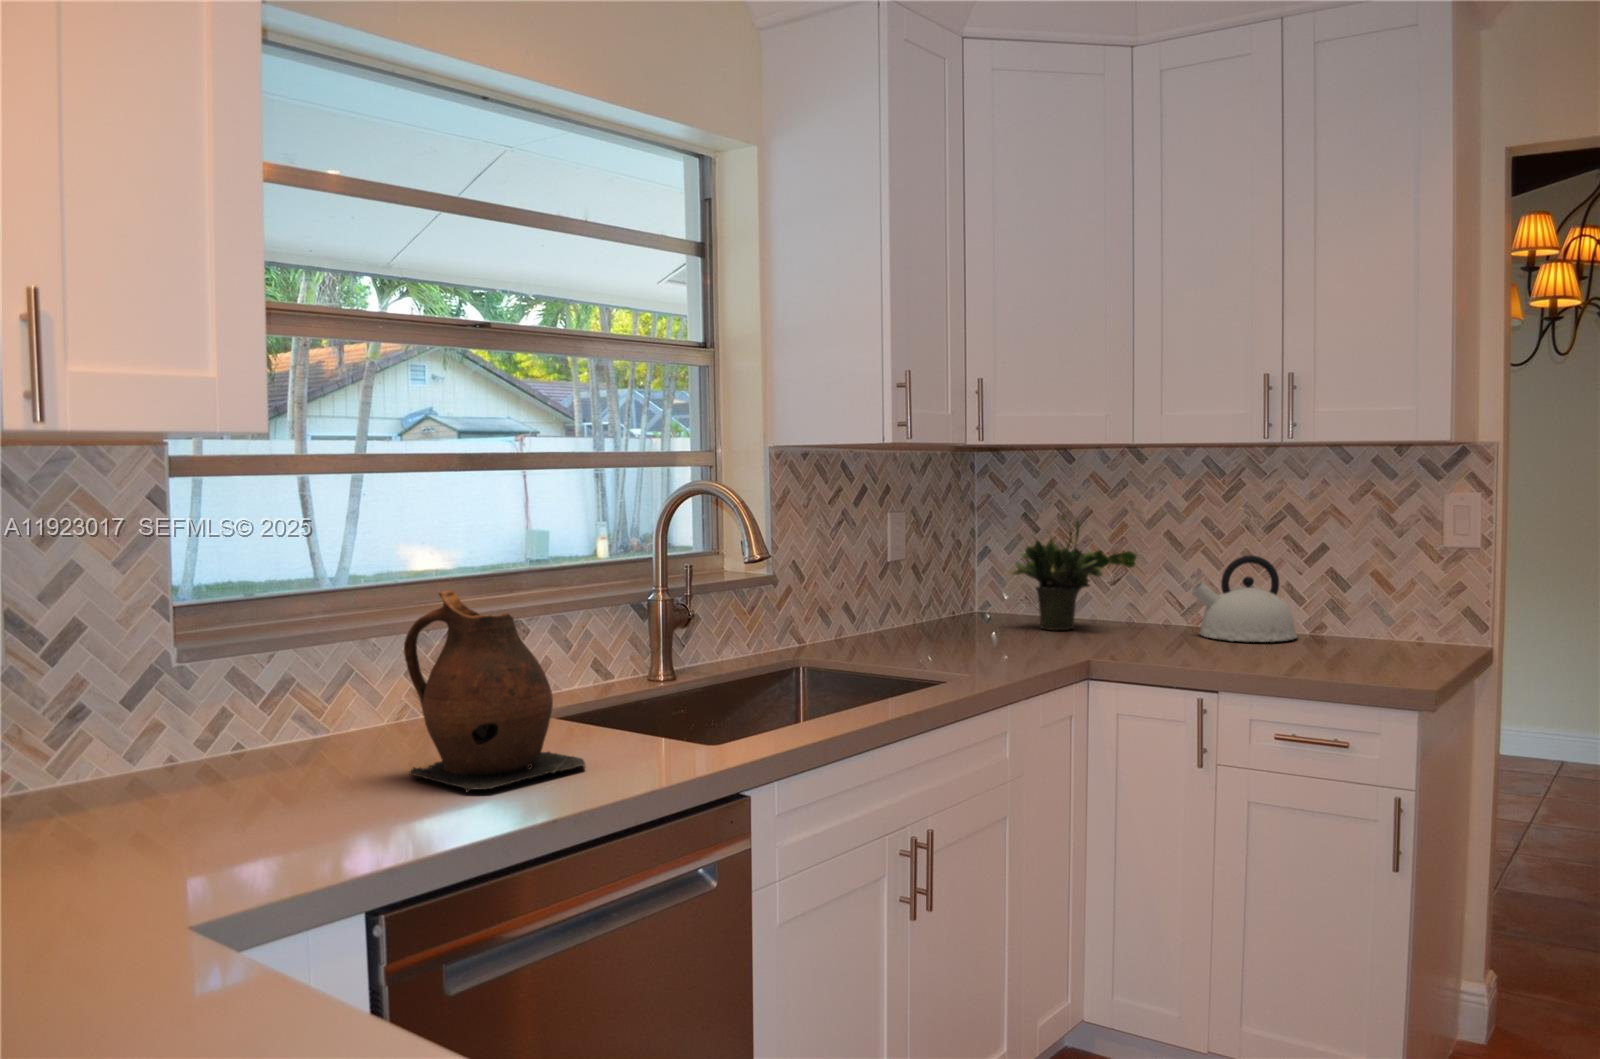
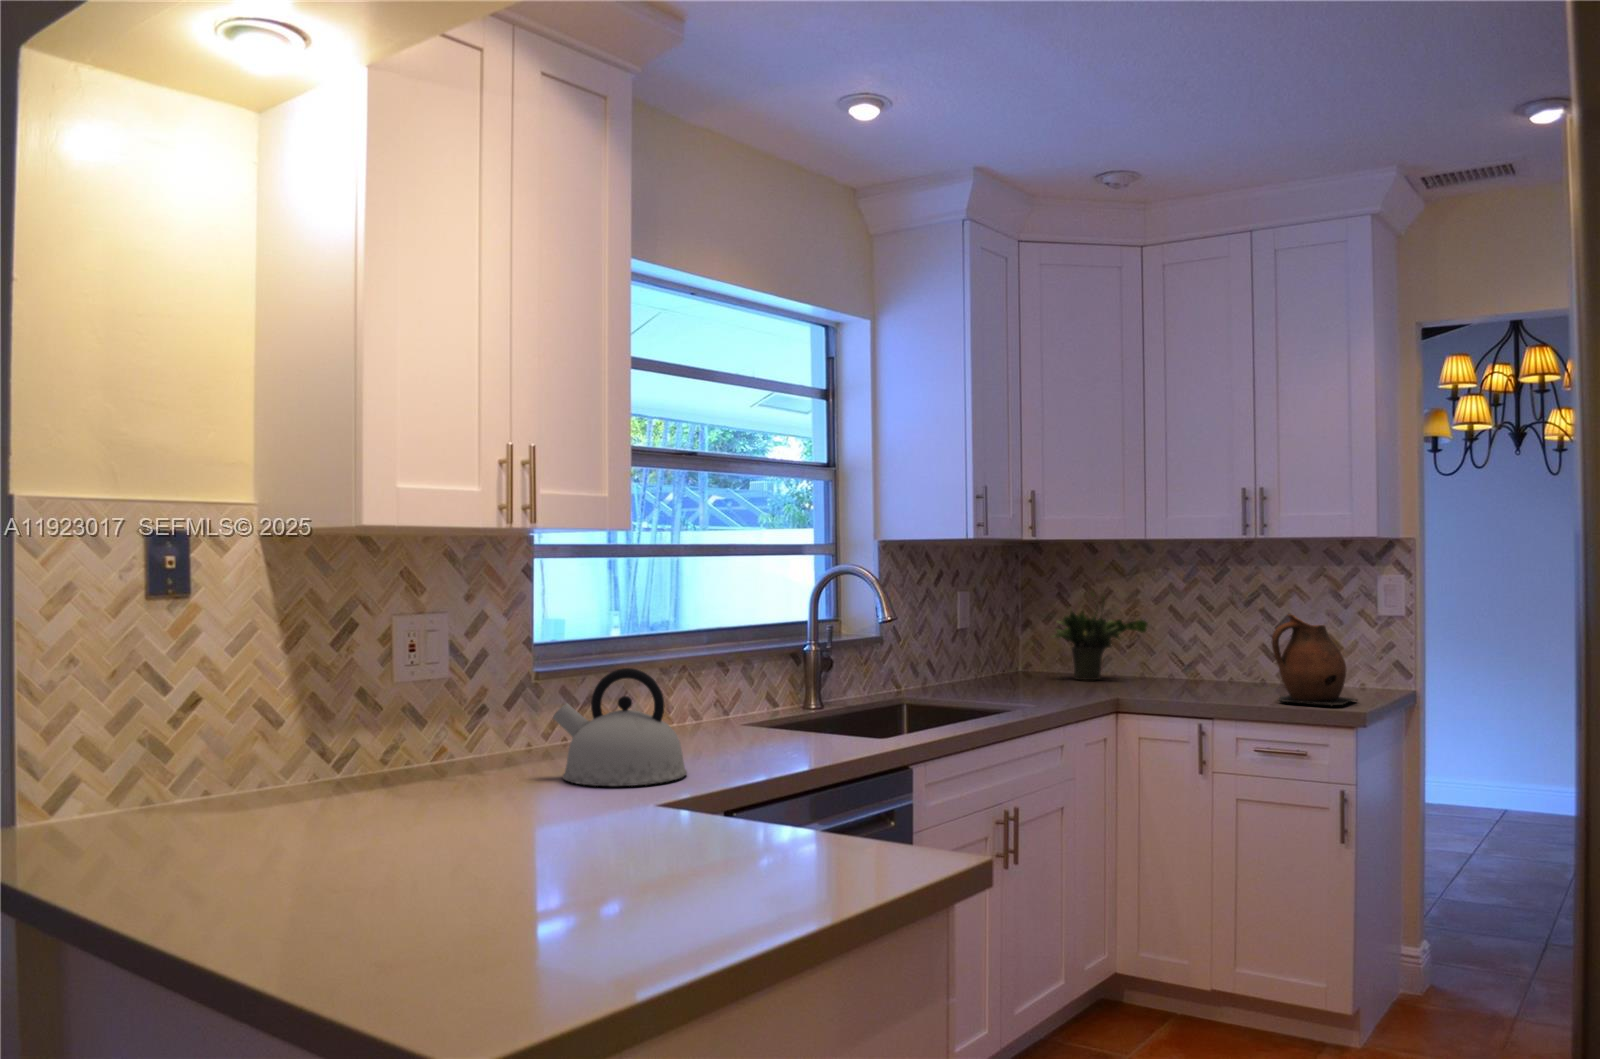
kettle: present [1191,555,1297,642] -> present [553,668,687,786]
ceramic pitcher: present [404,590,585,792] -> present [1272,614,1357,706]

